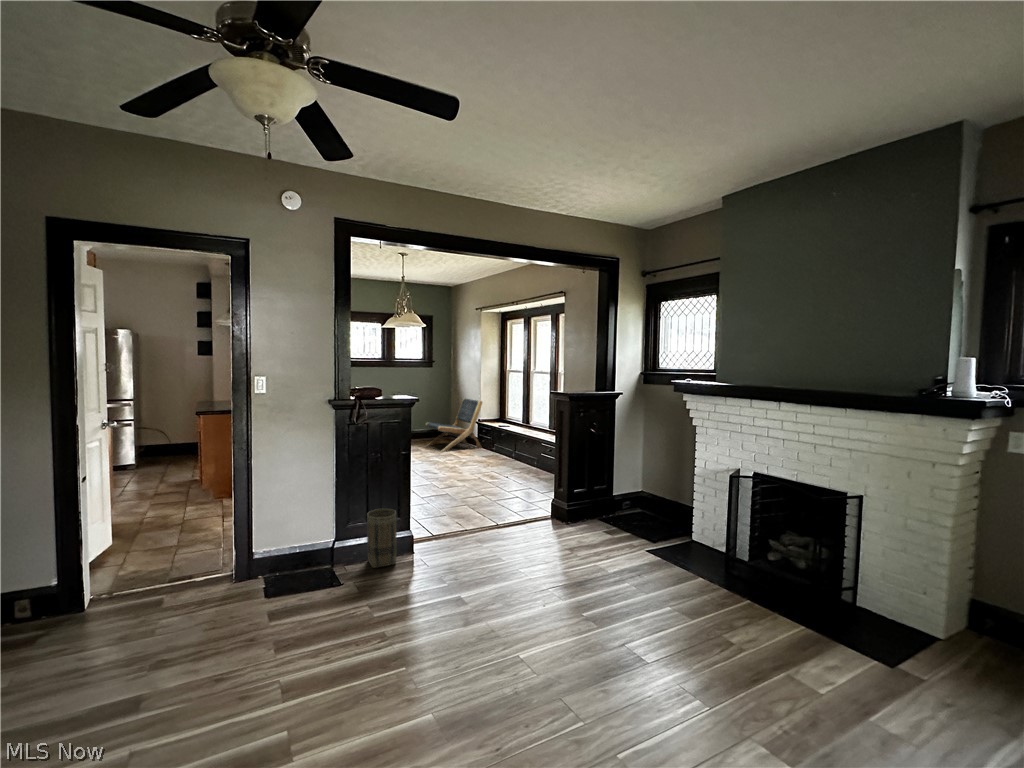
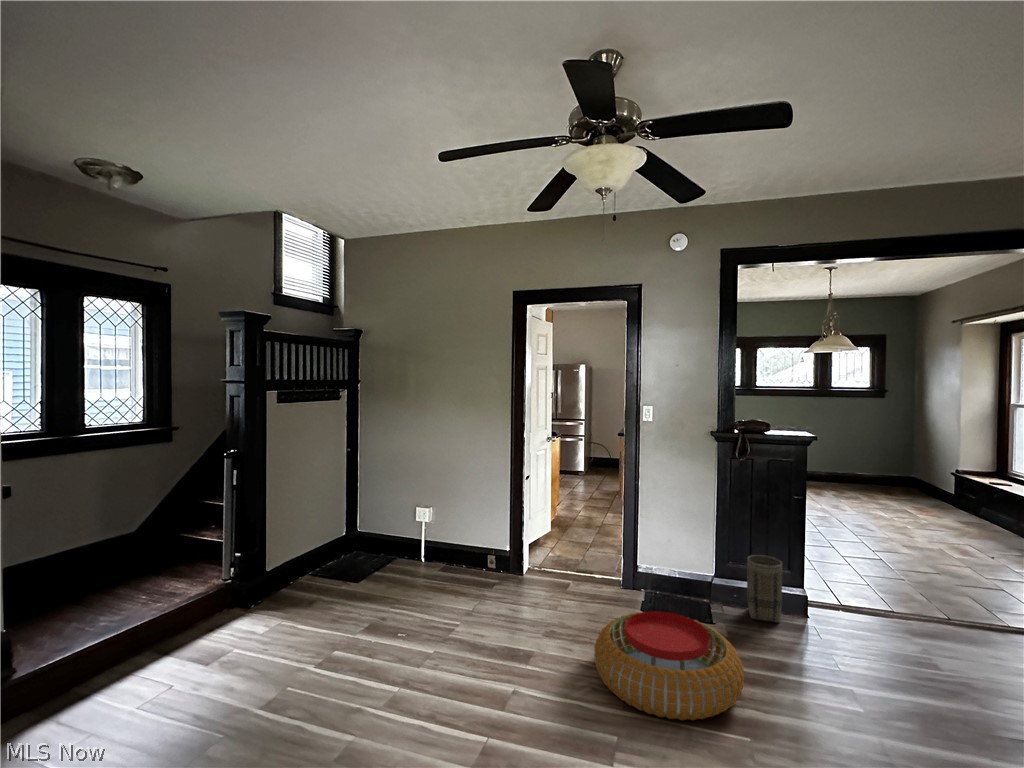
lounge chair: present [425,398,482,452] -> none [870,439,964,510]
pouf: none [233,584,391,695] -> present [594,611,744,720]

